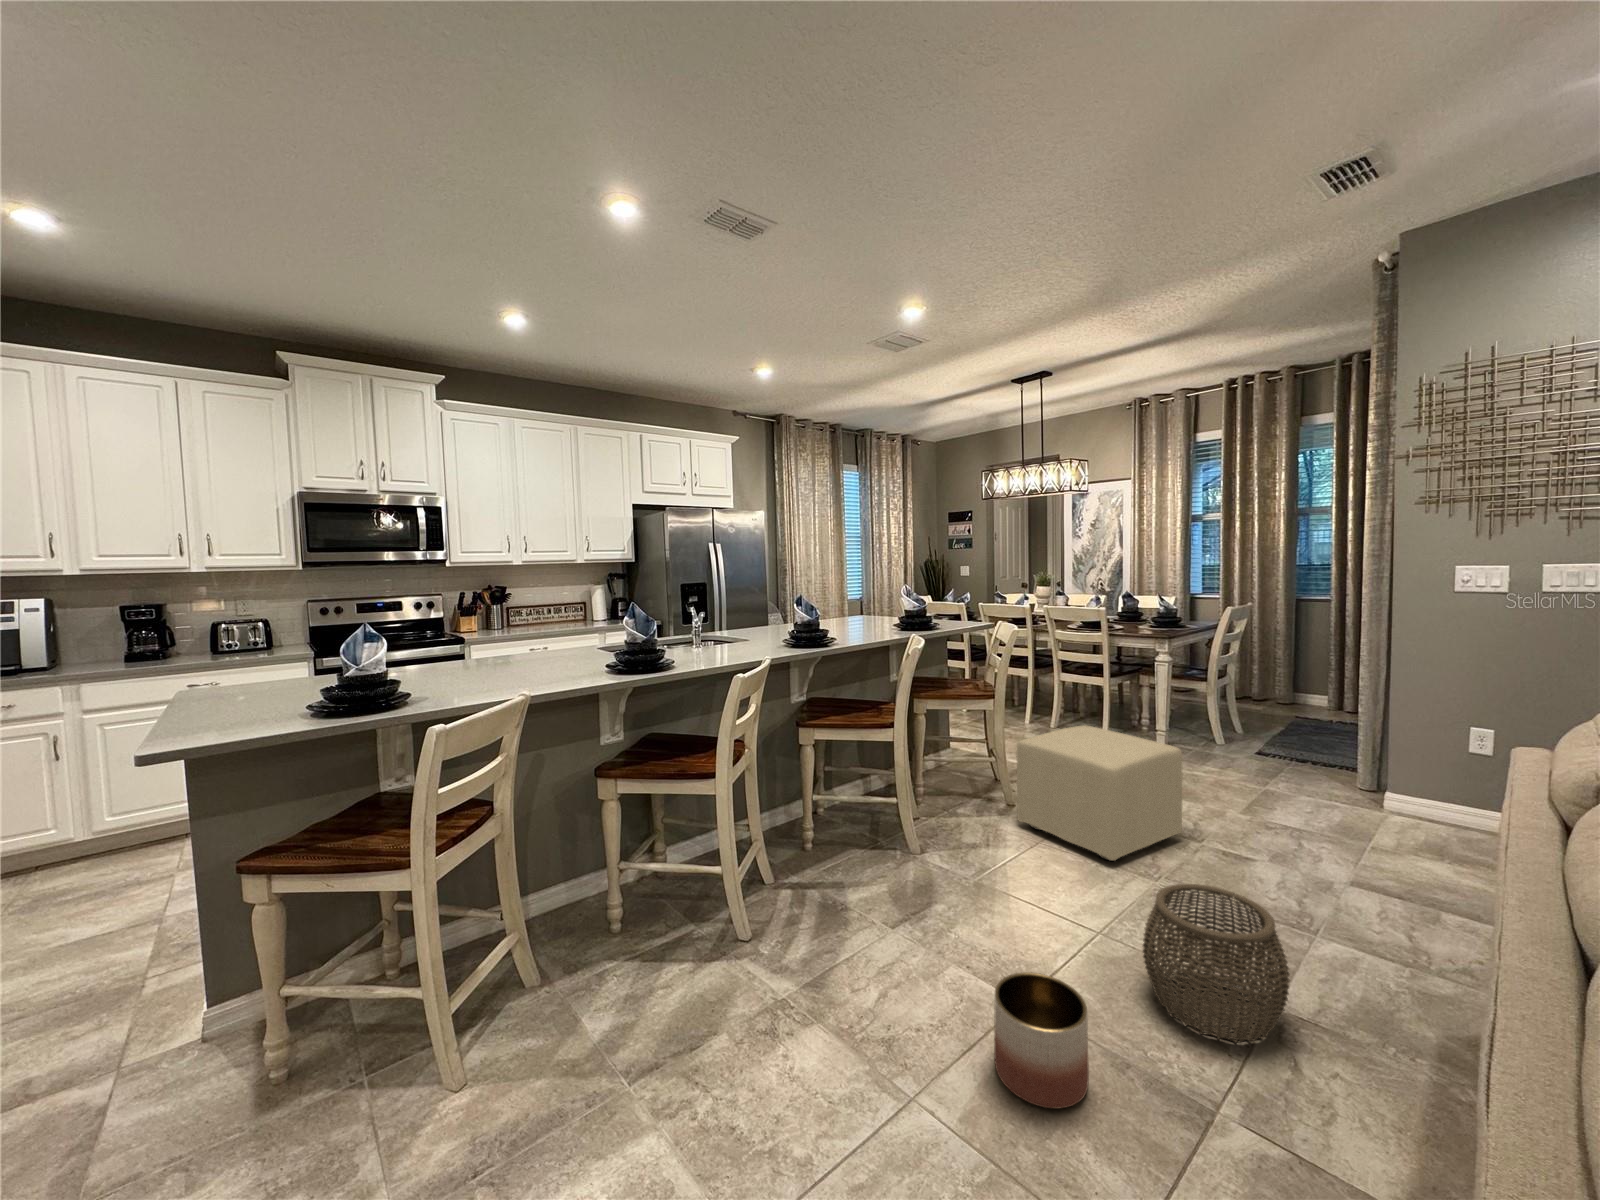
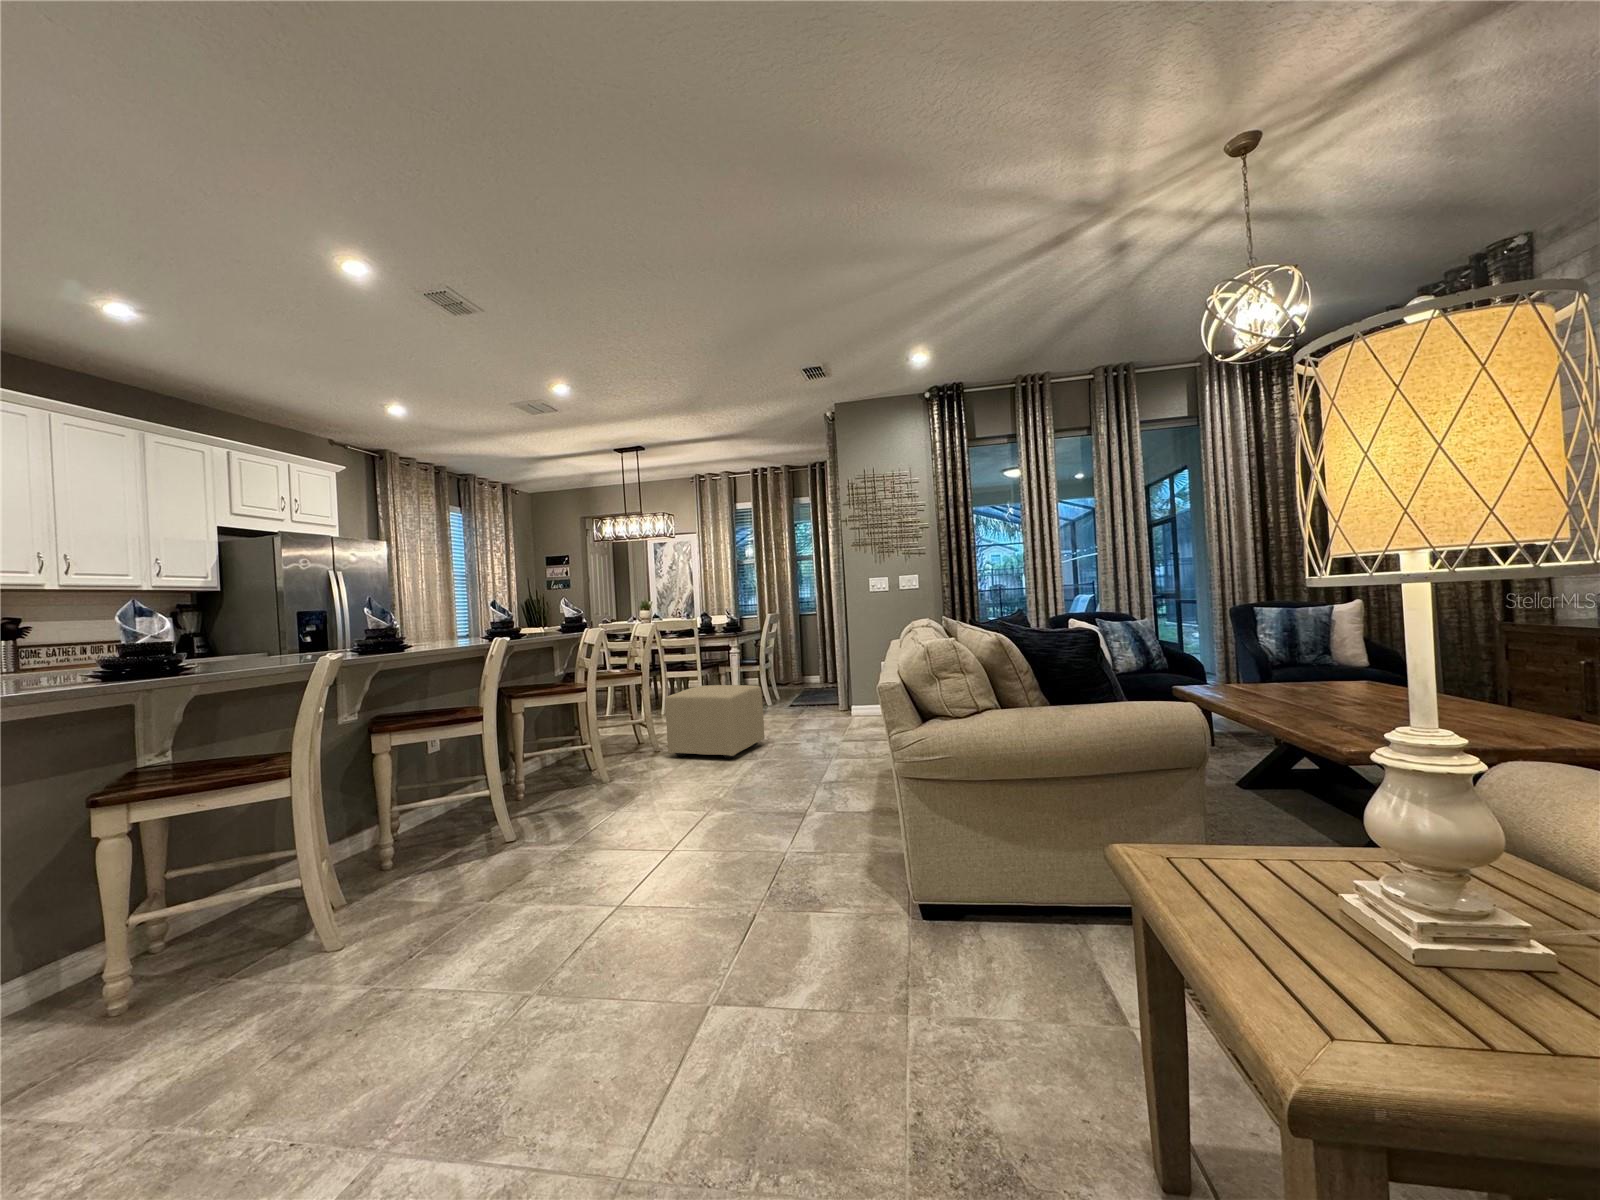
woven basket: present [1143,884,1290,1043] -> none [765,730,830,797]
planter: present [994,972,1089,1108] -> none [708,777,757,833]

